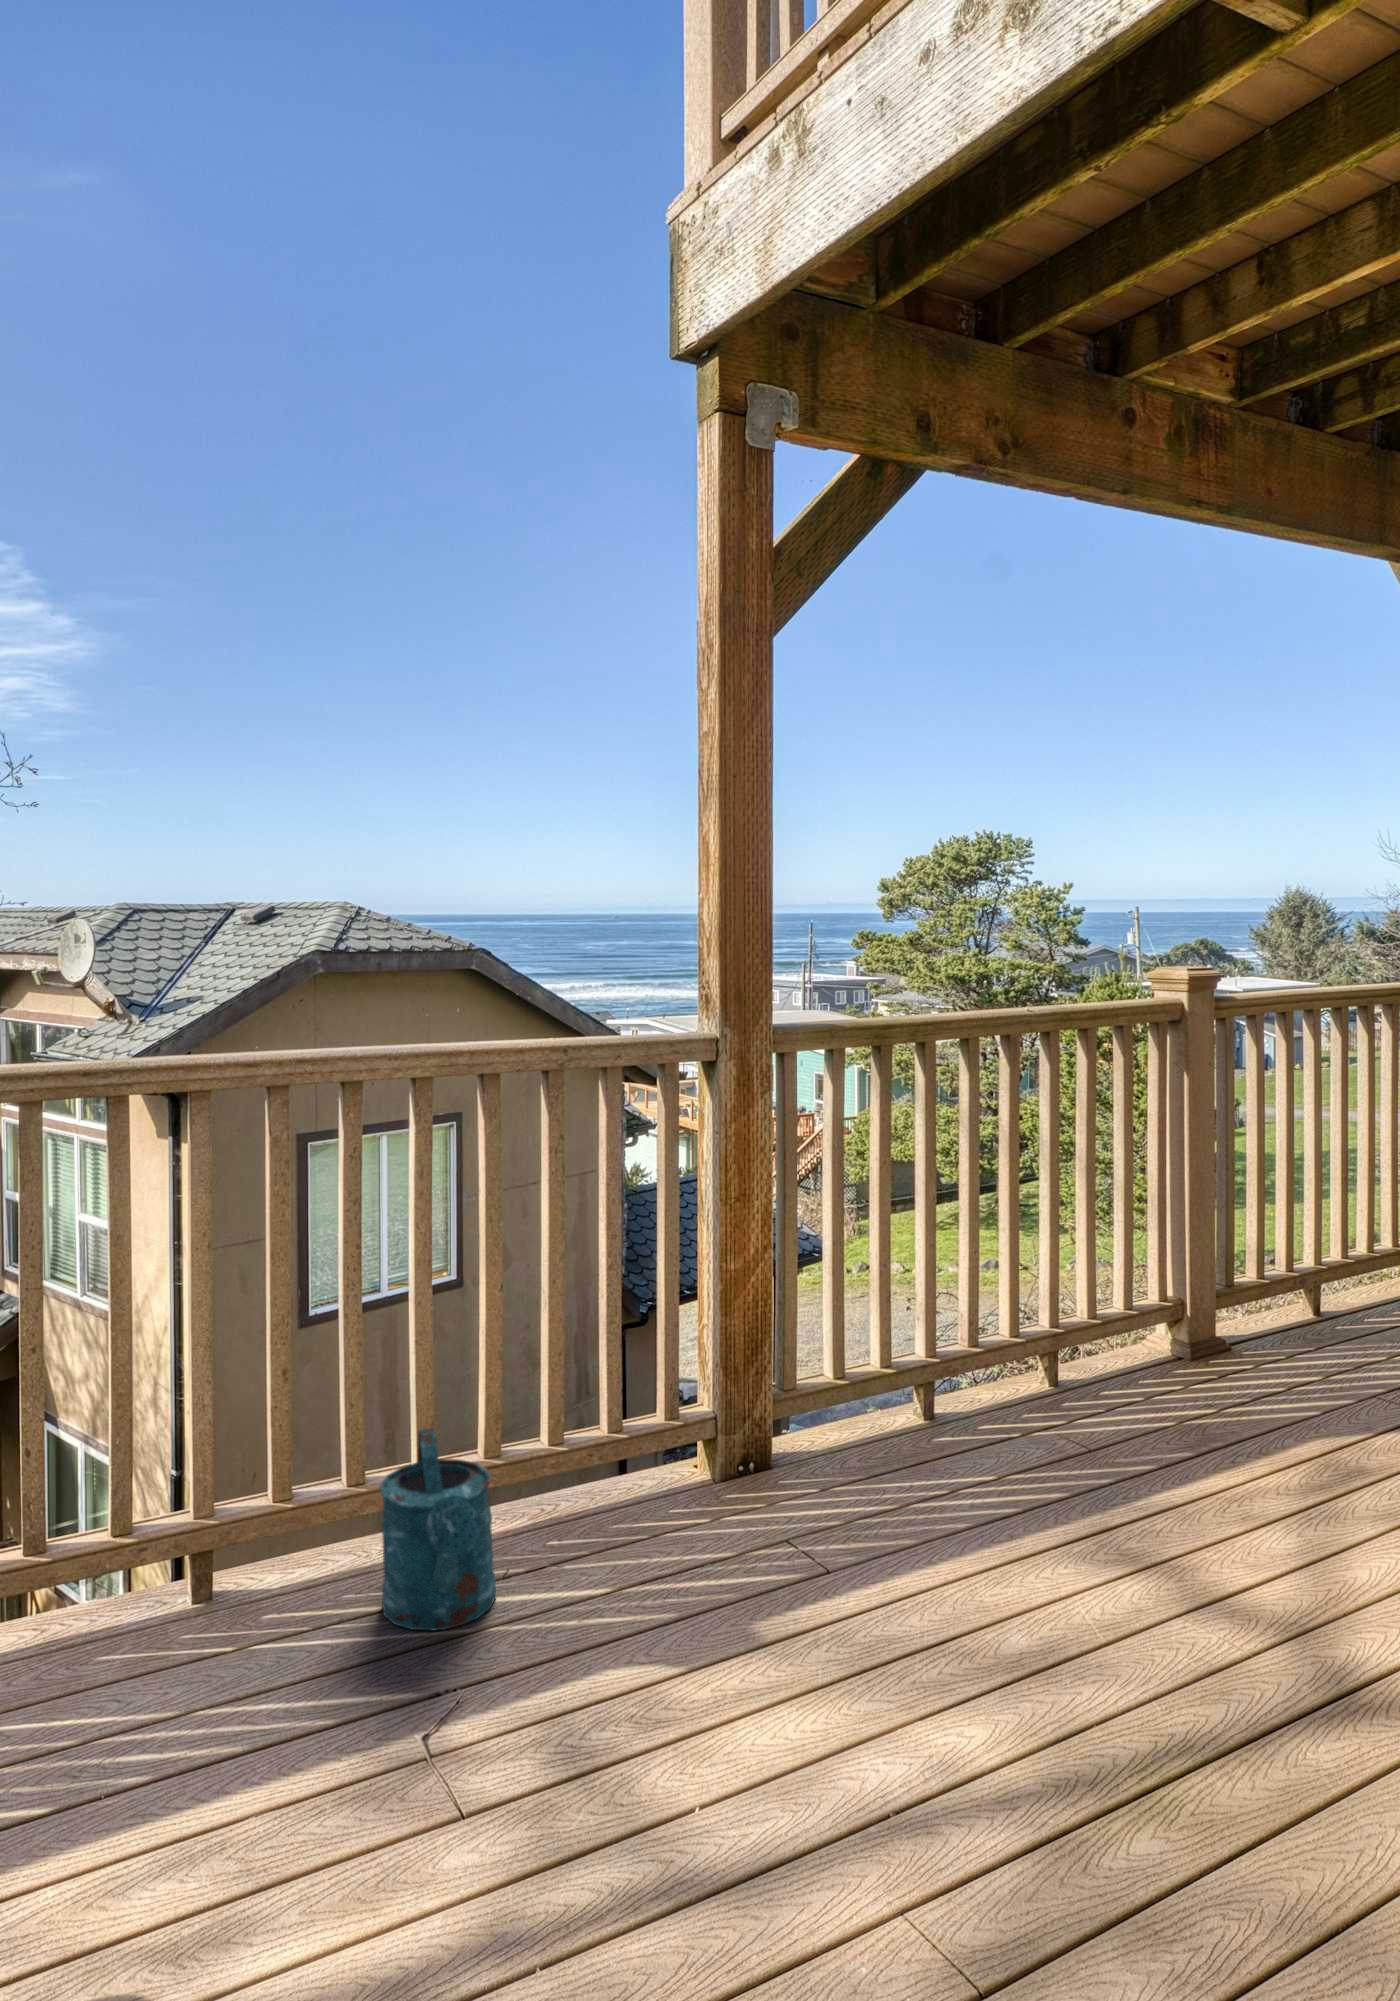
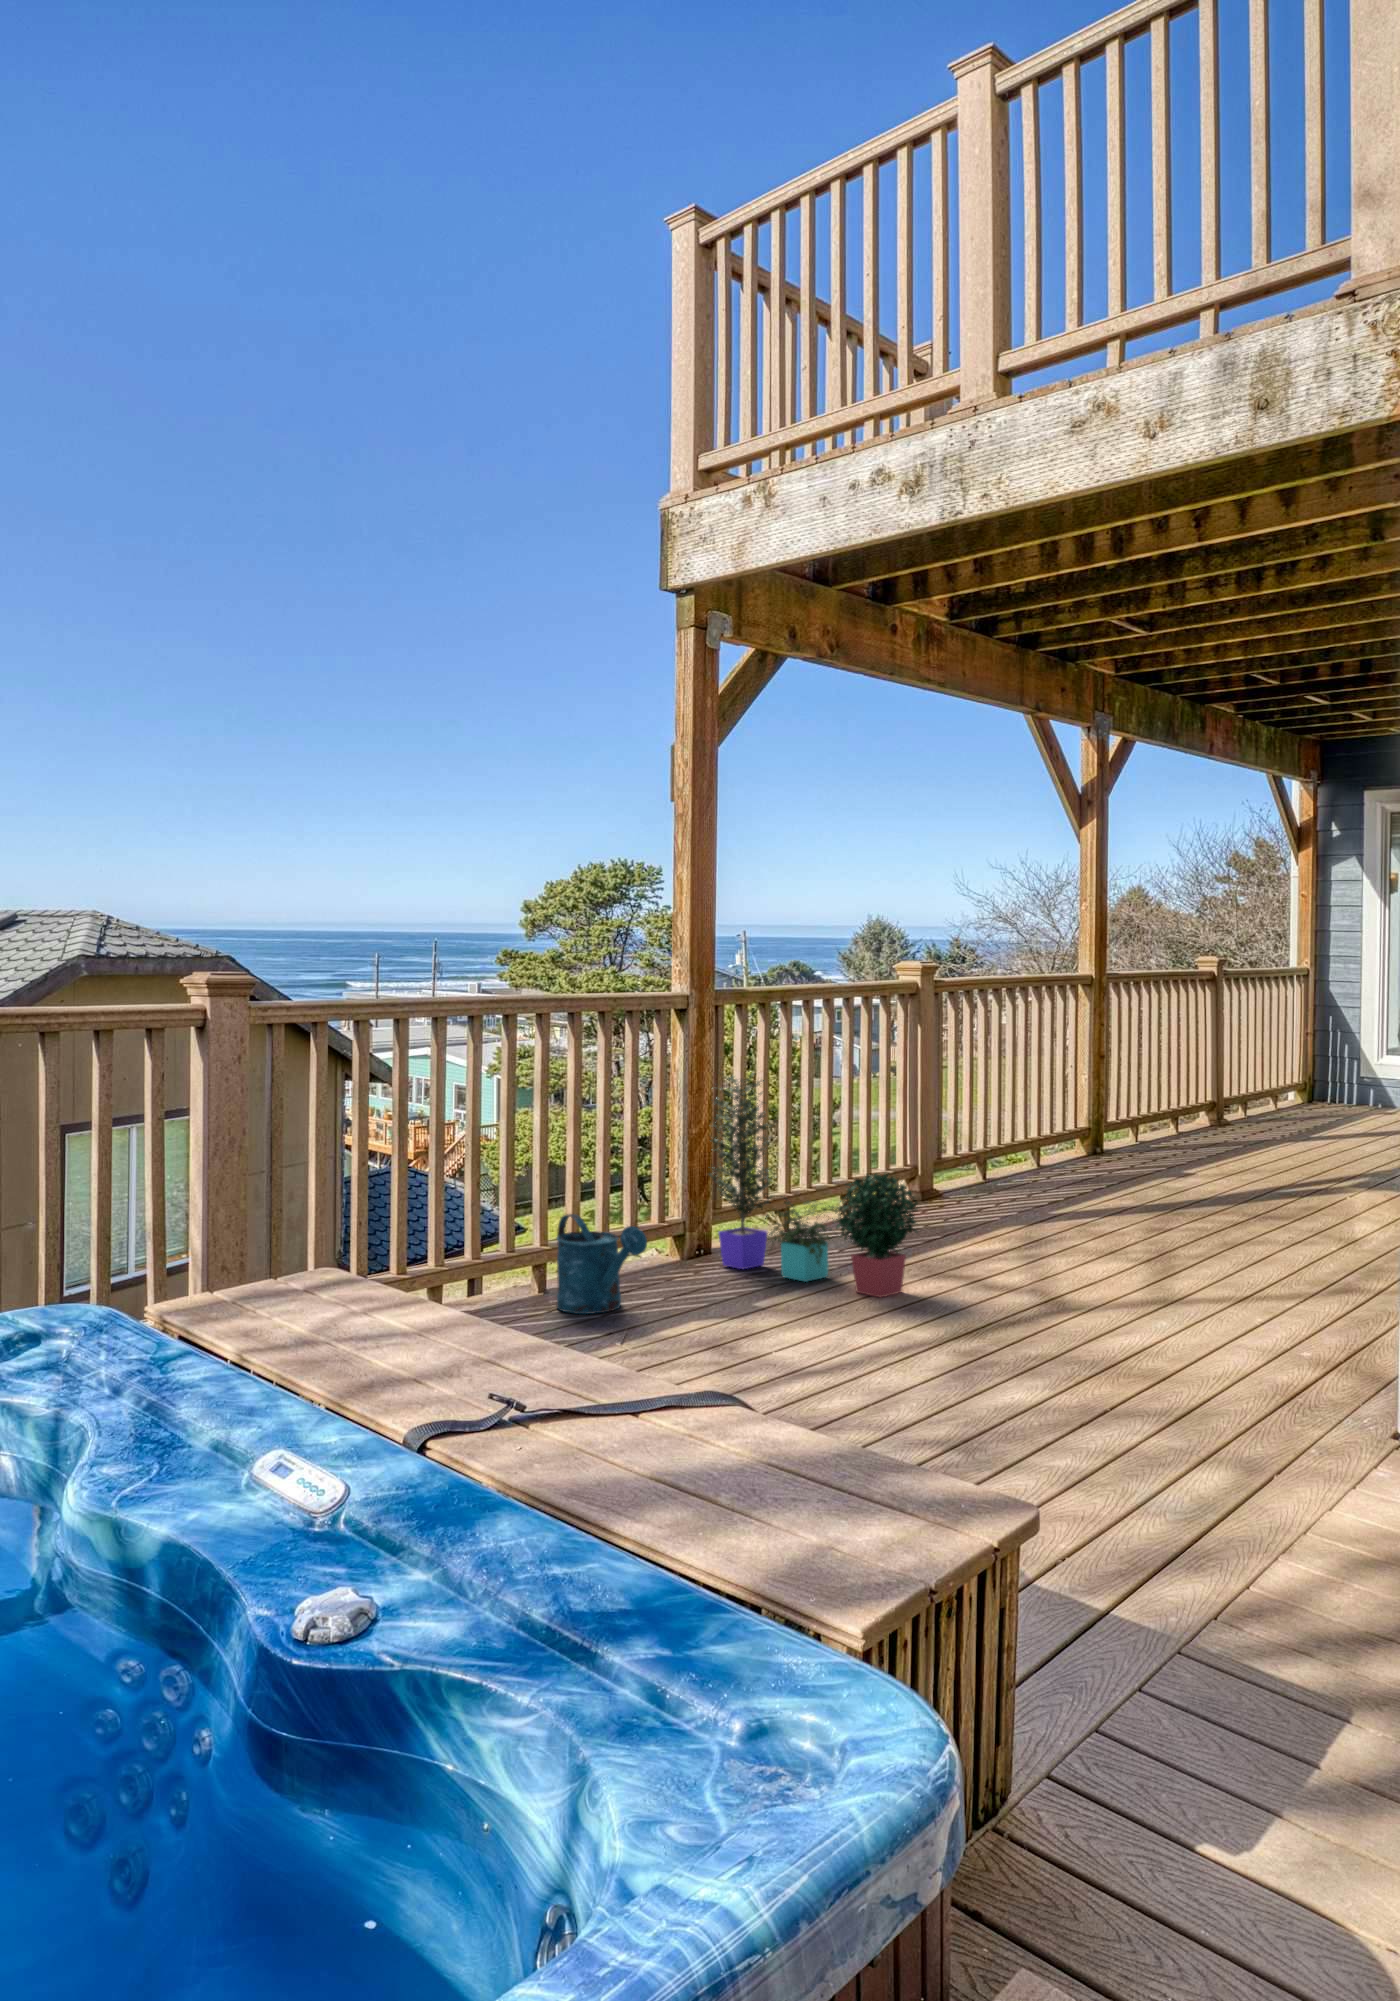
potted plant: none [728,1172,1055,1673] -> present [709,1073,918,1297]

